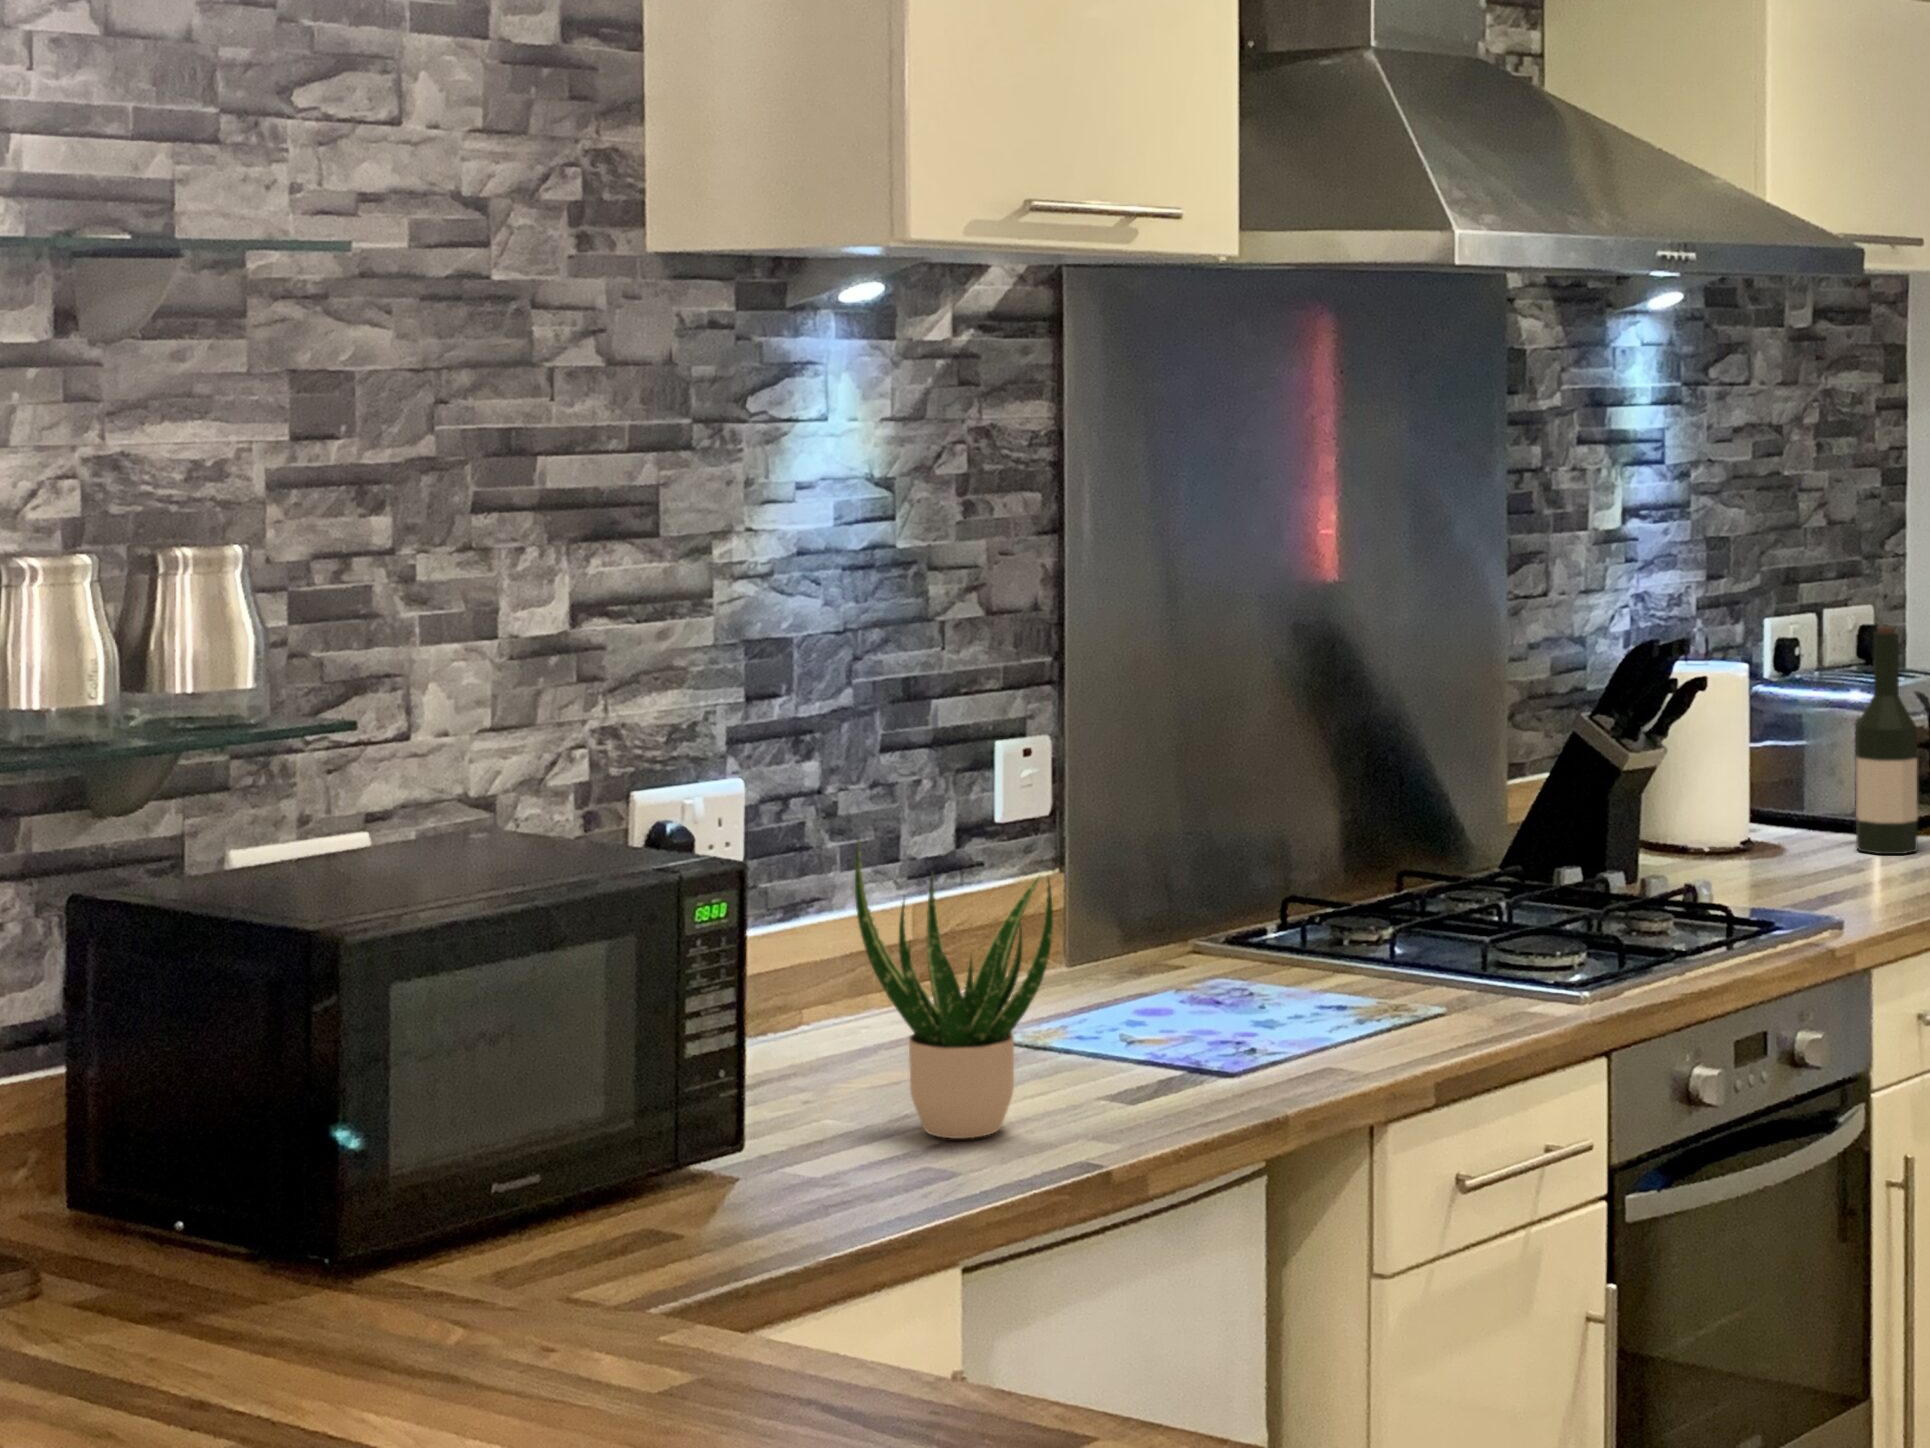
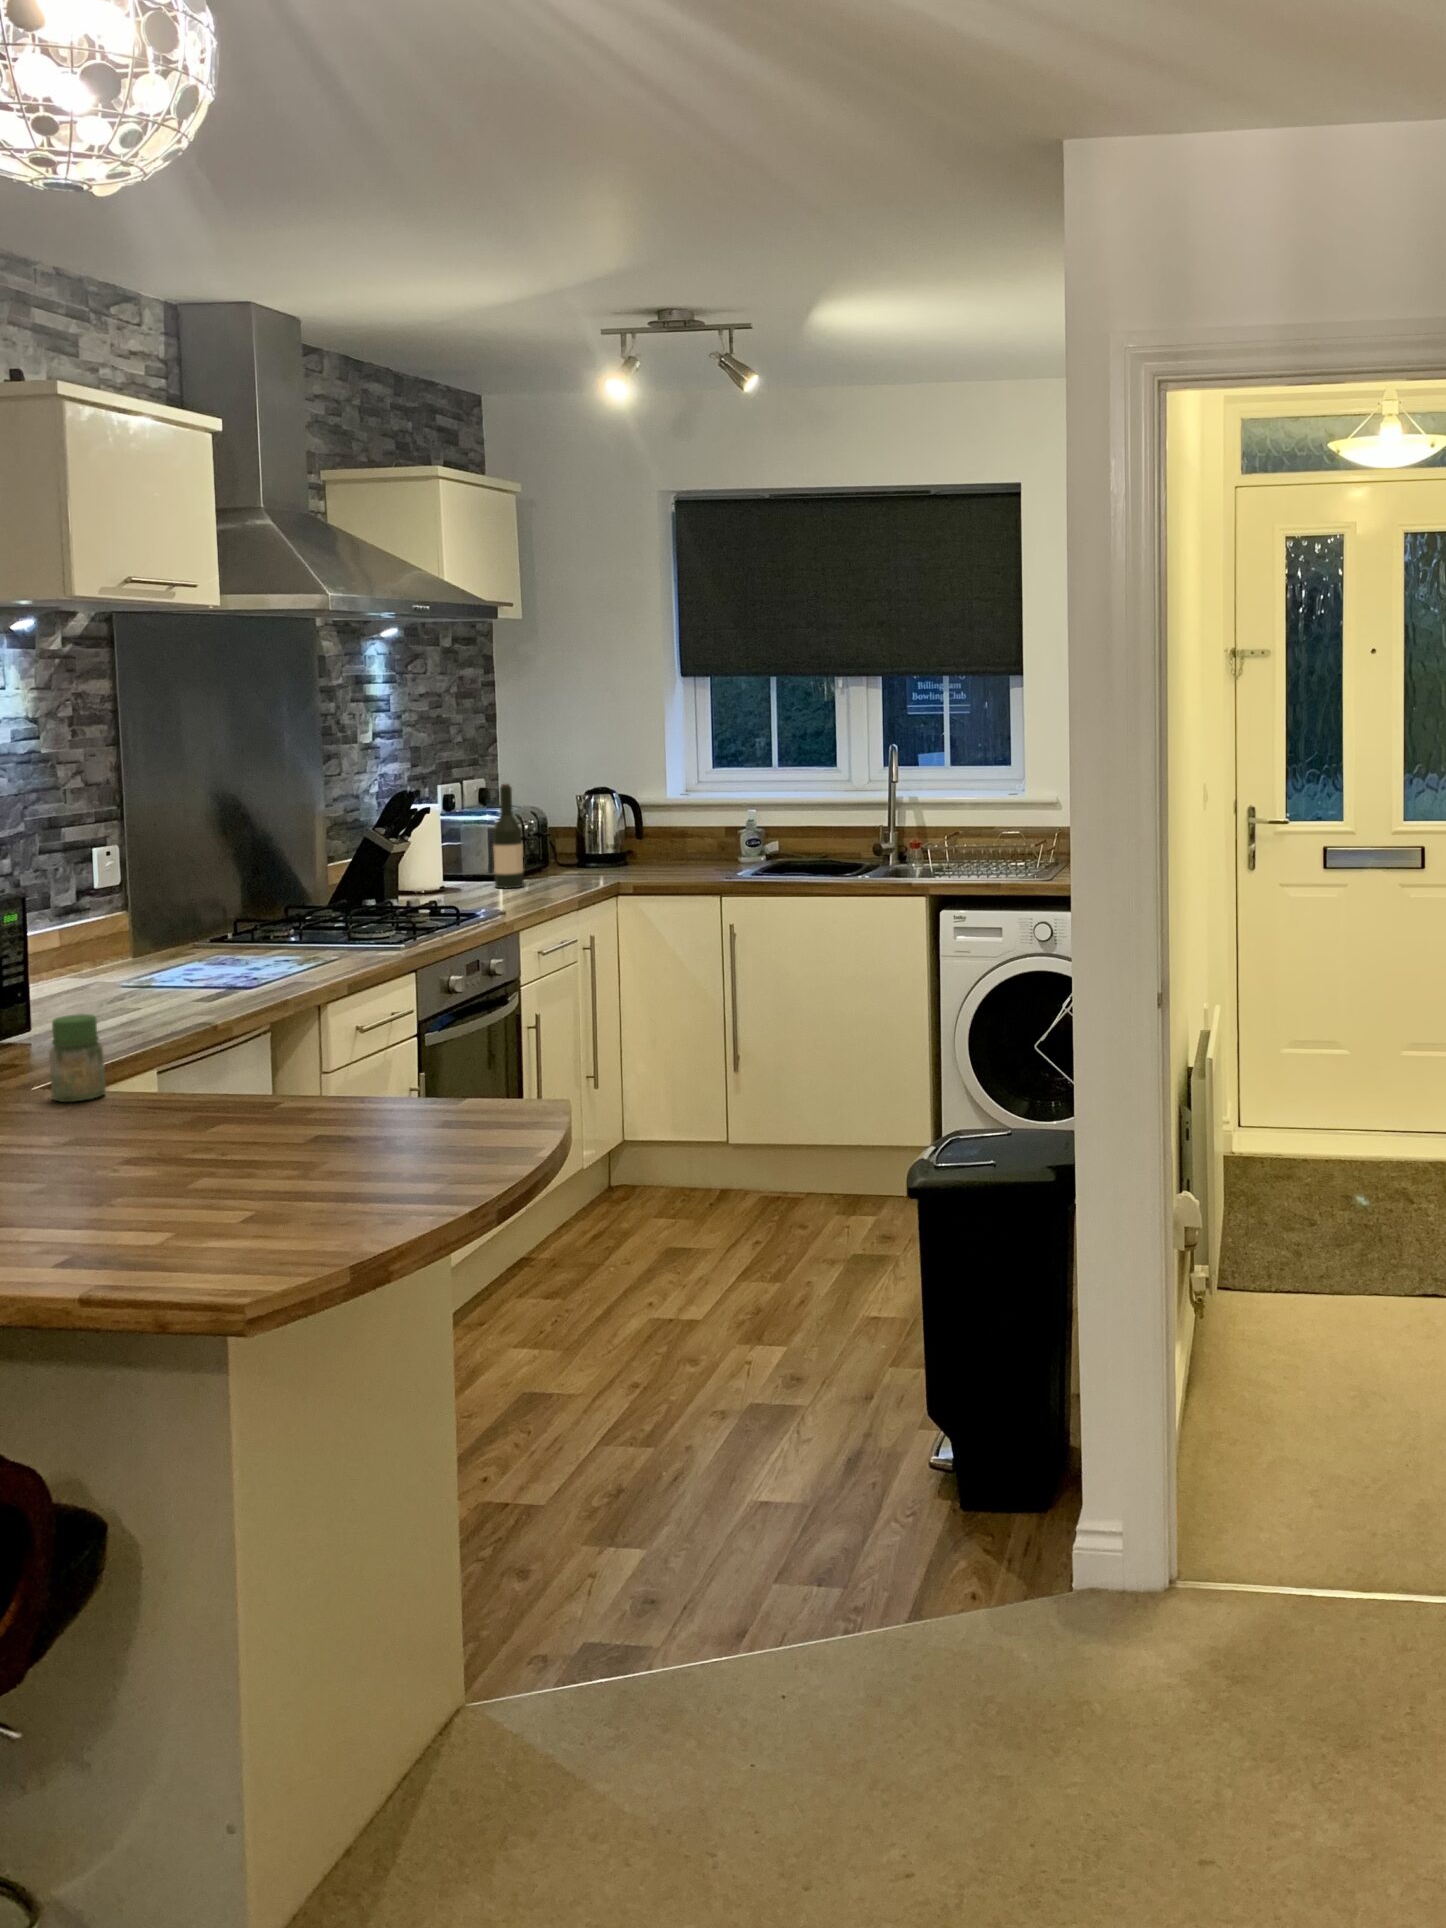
potted plant: present [855,840,1053,1138] -> none [76,883,182,1017]
jar: none [604,1186,721,1398] -> present [49,1014,106,1102]

